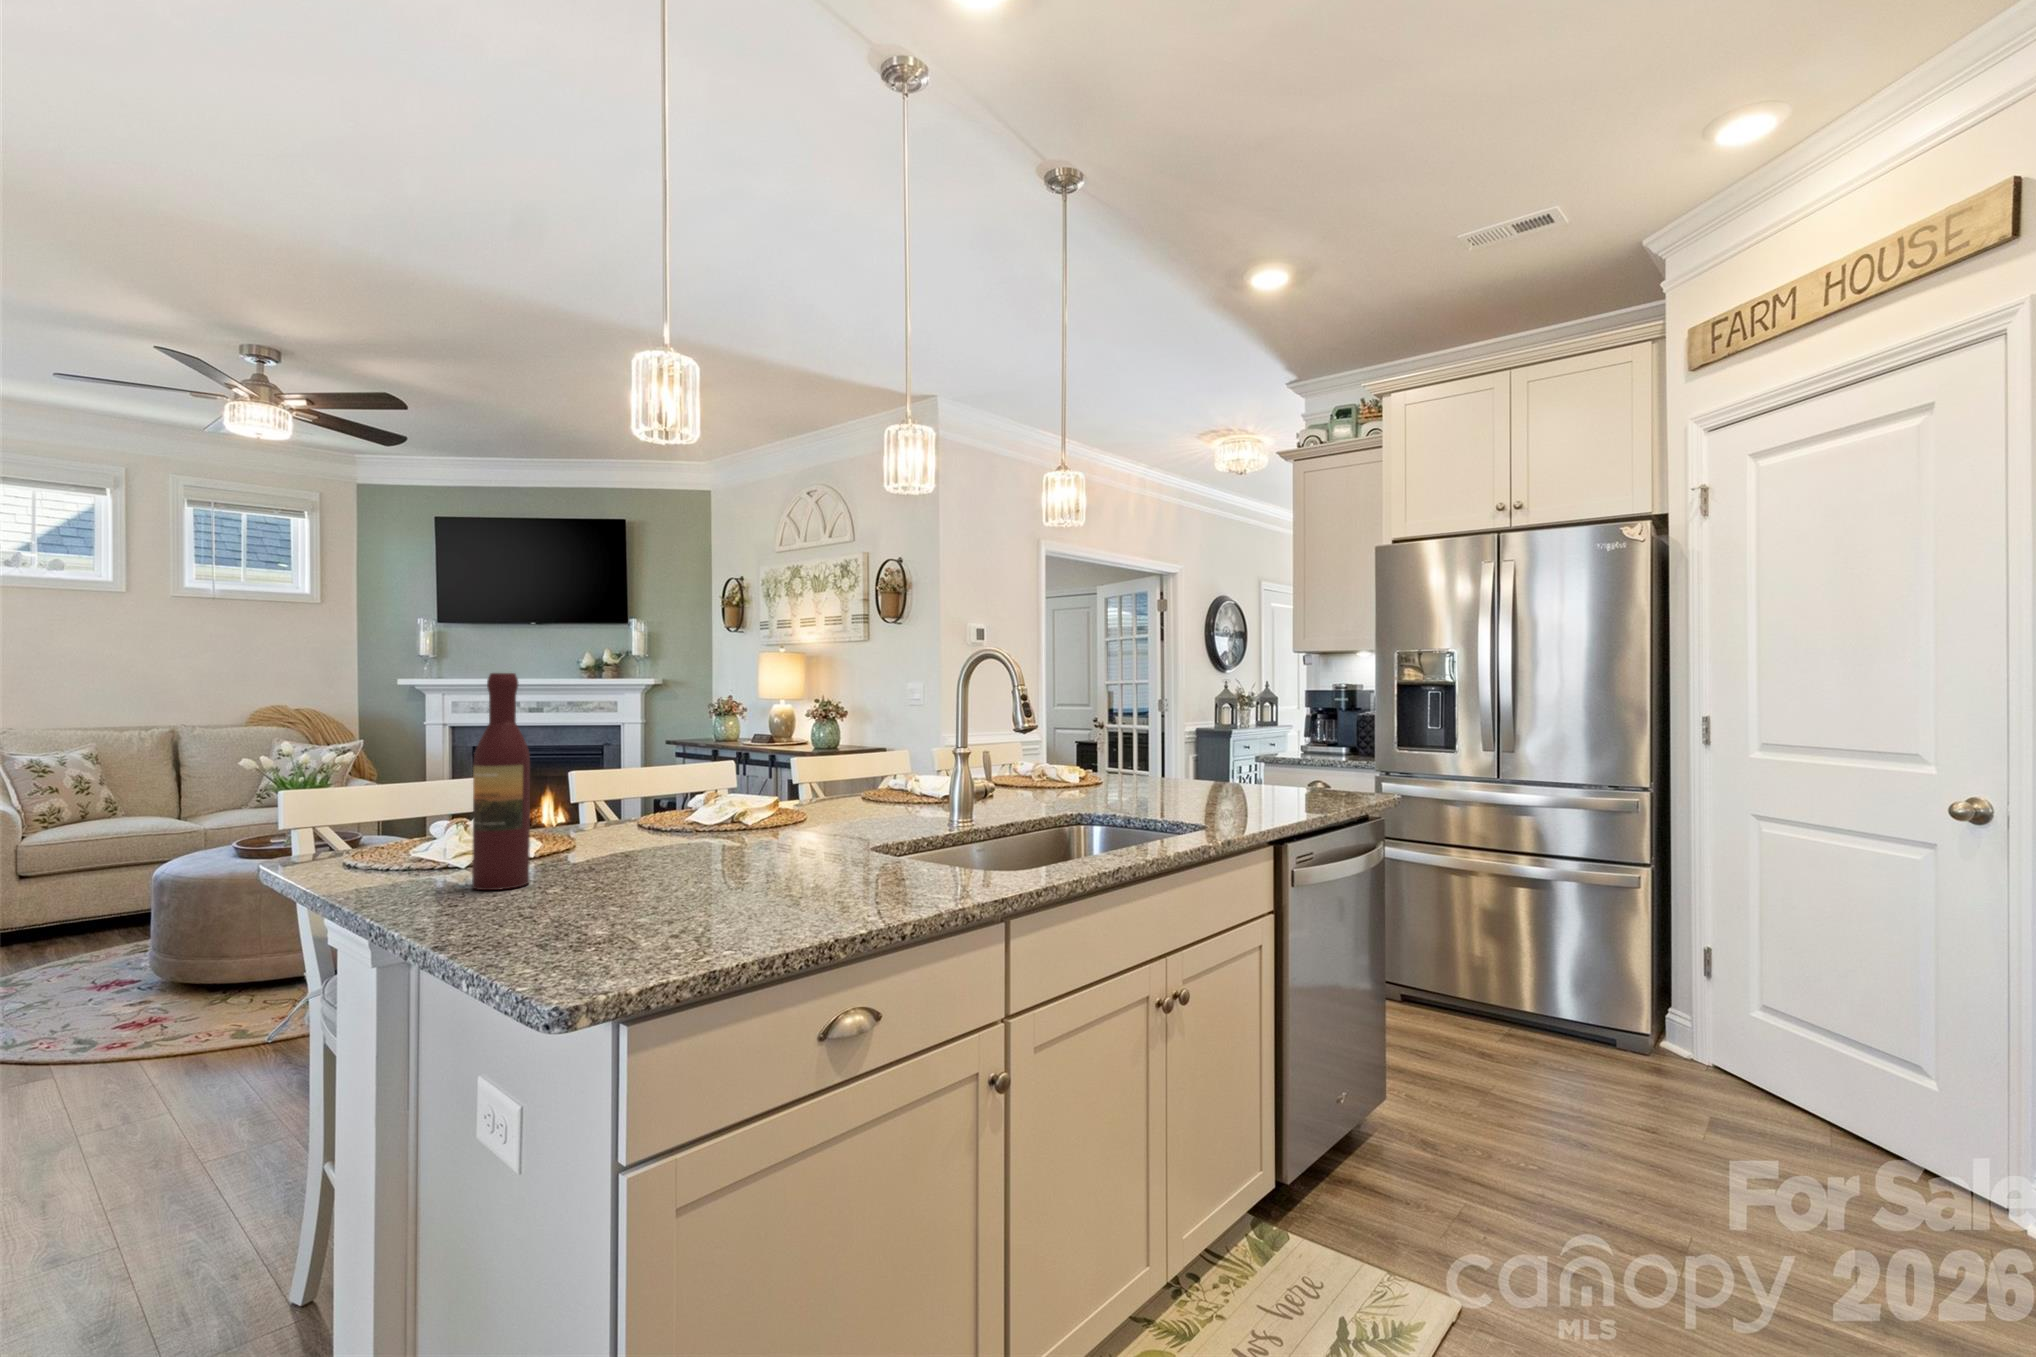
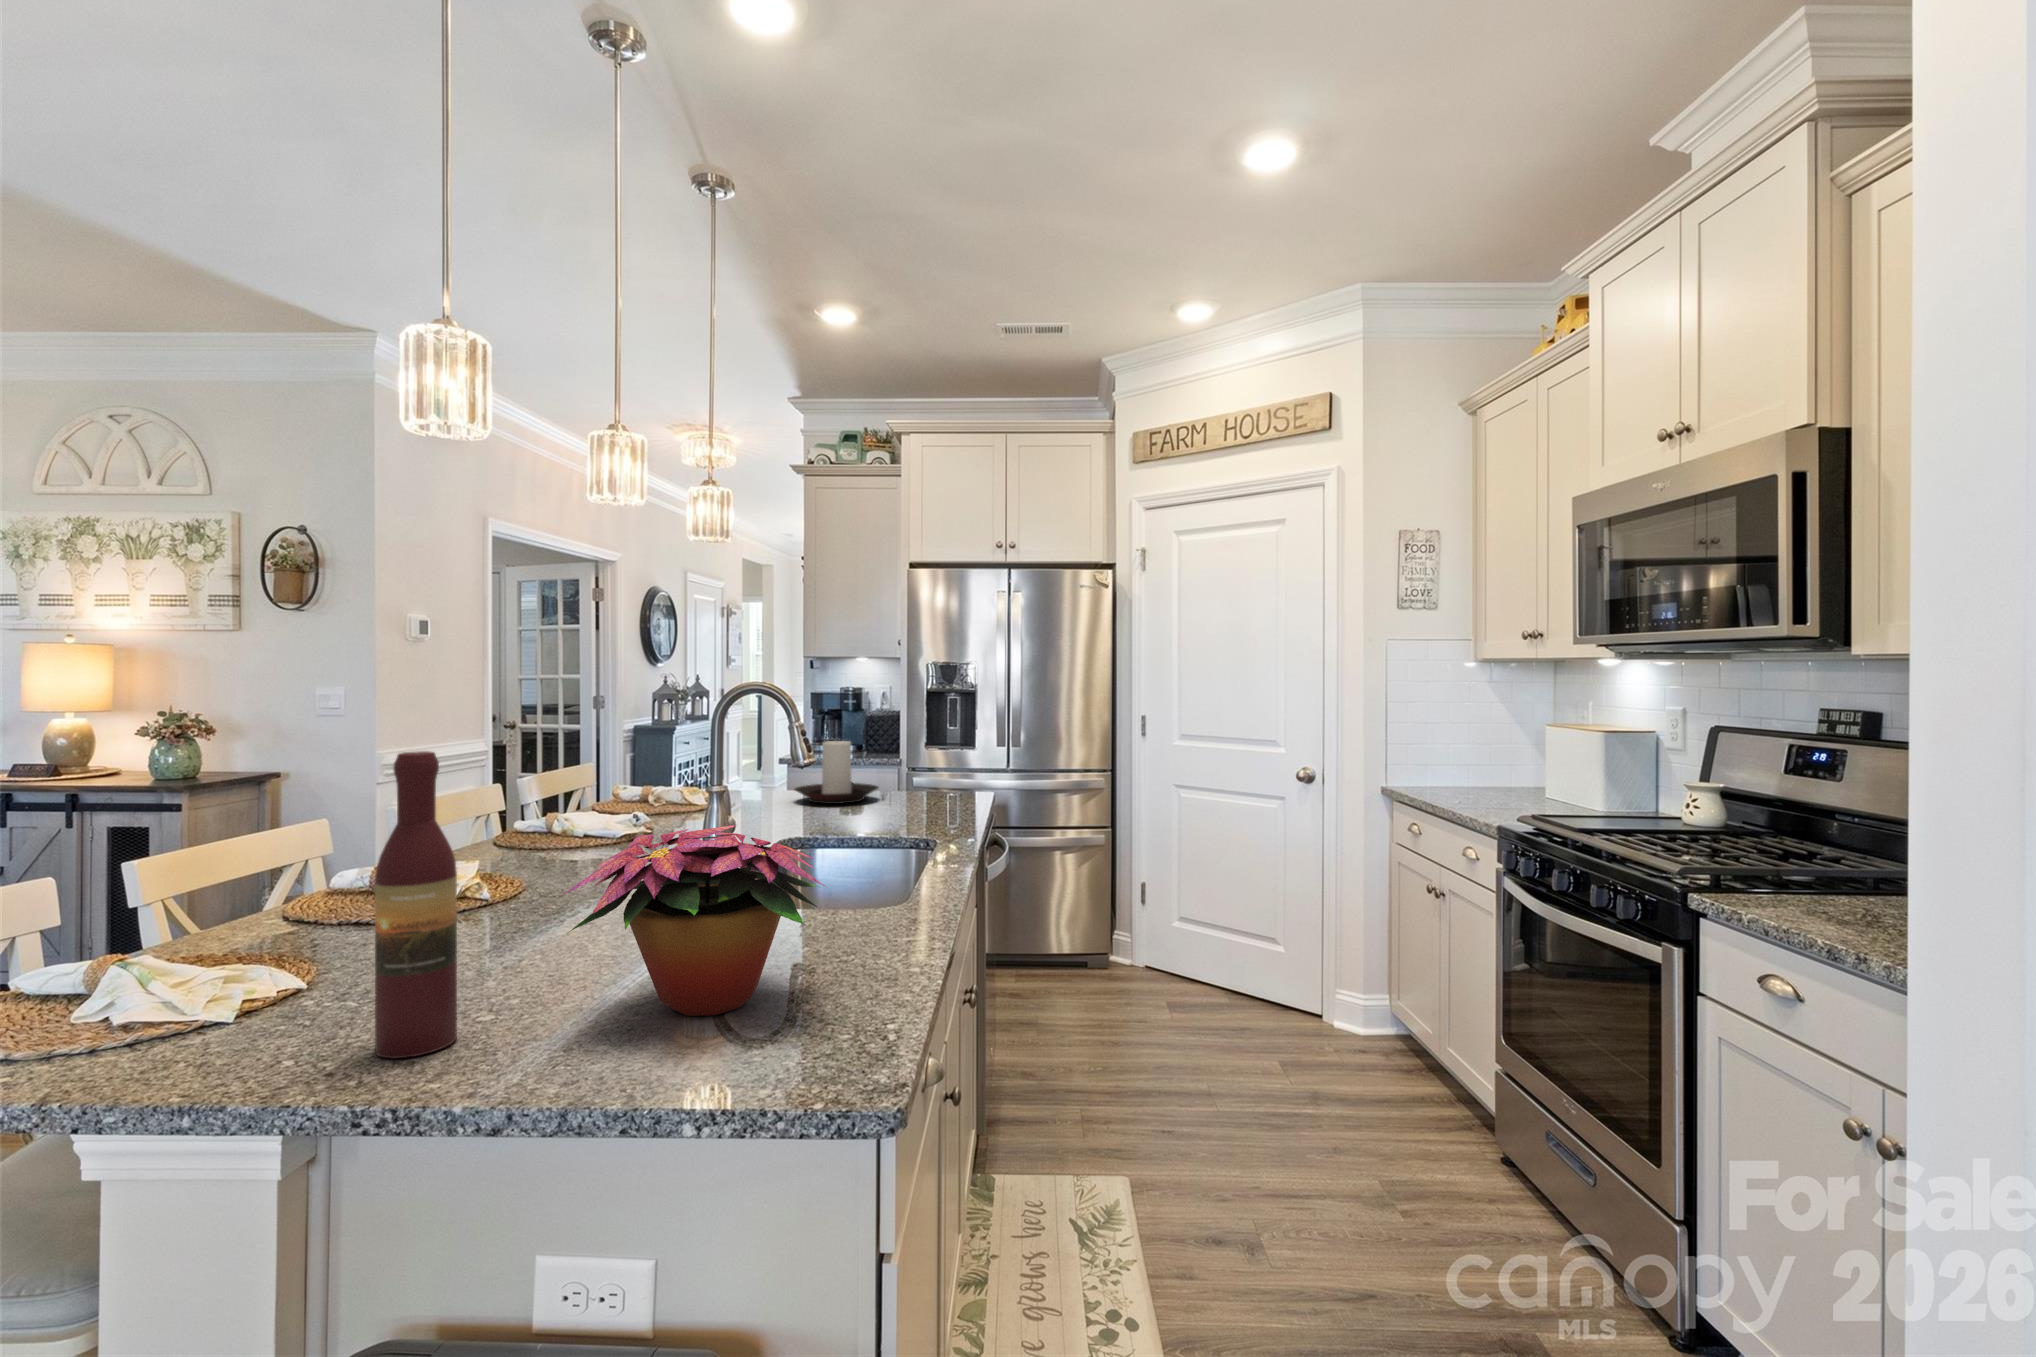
candle holder: none [1148,722,1238,791] -> present [795,741,878,804]
flower arrangement: none [548,743,784,905] -> present [563,825,825,1016]

